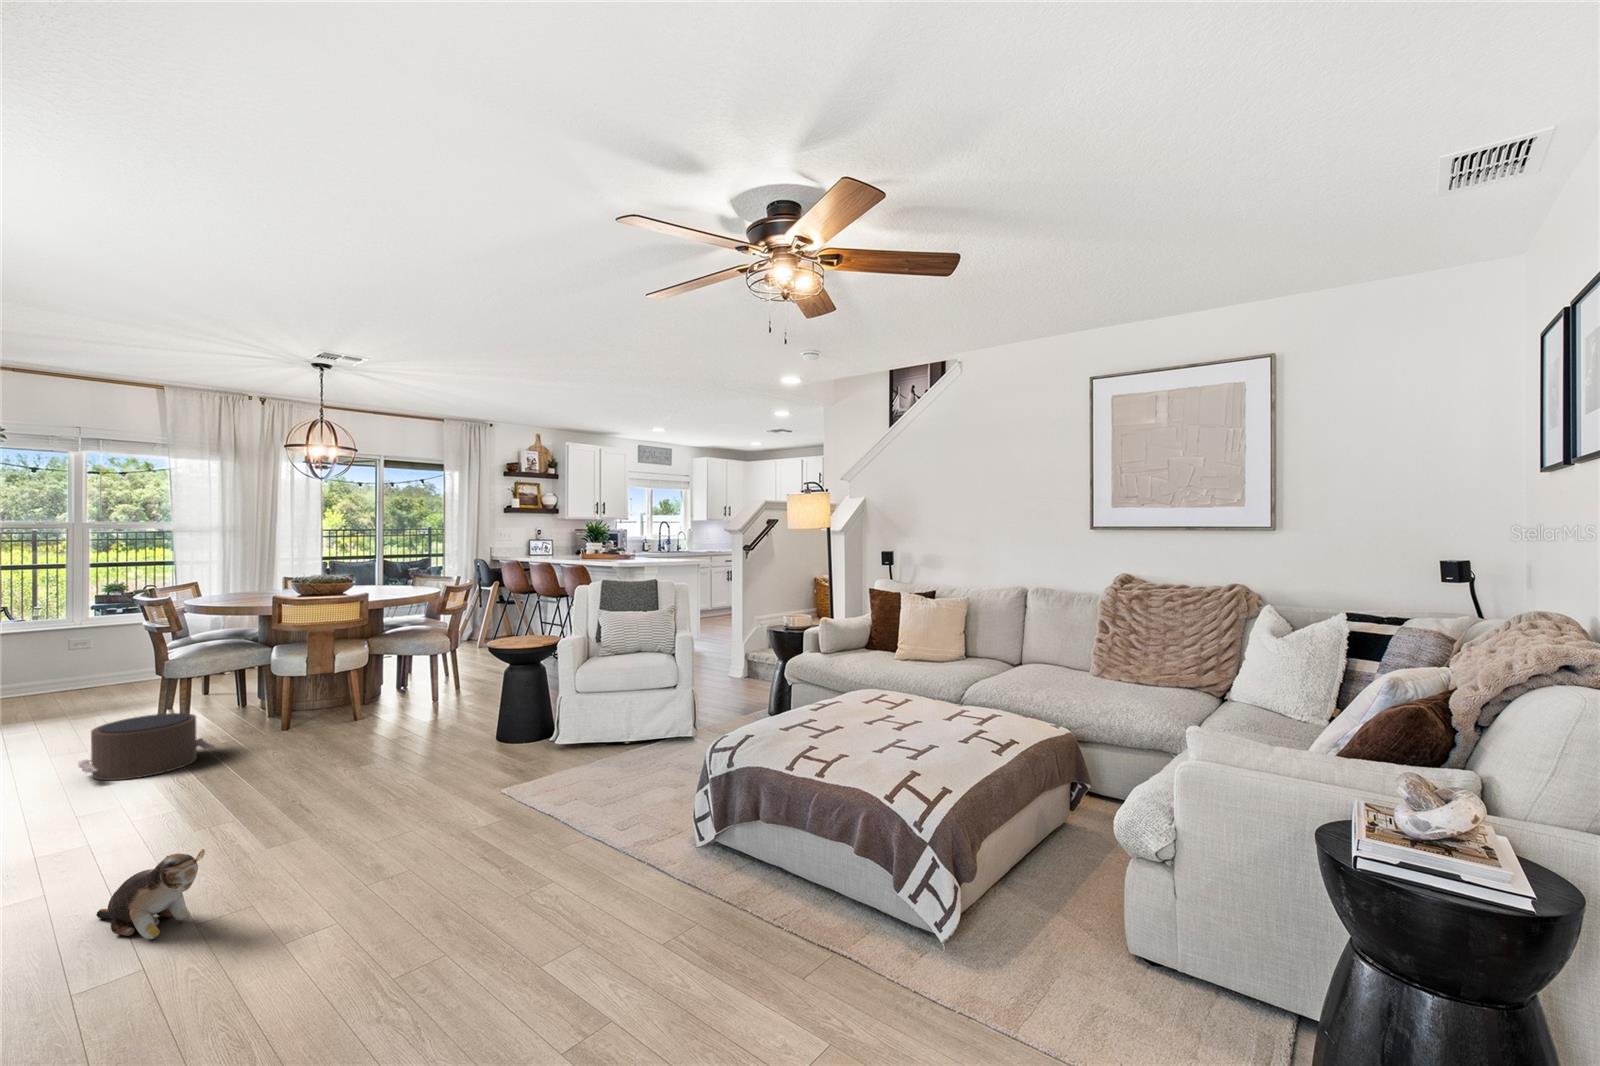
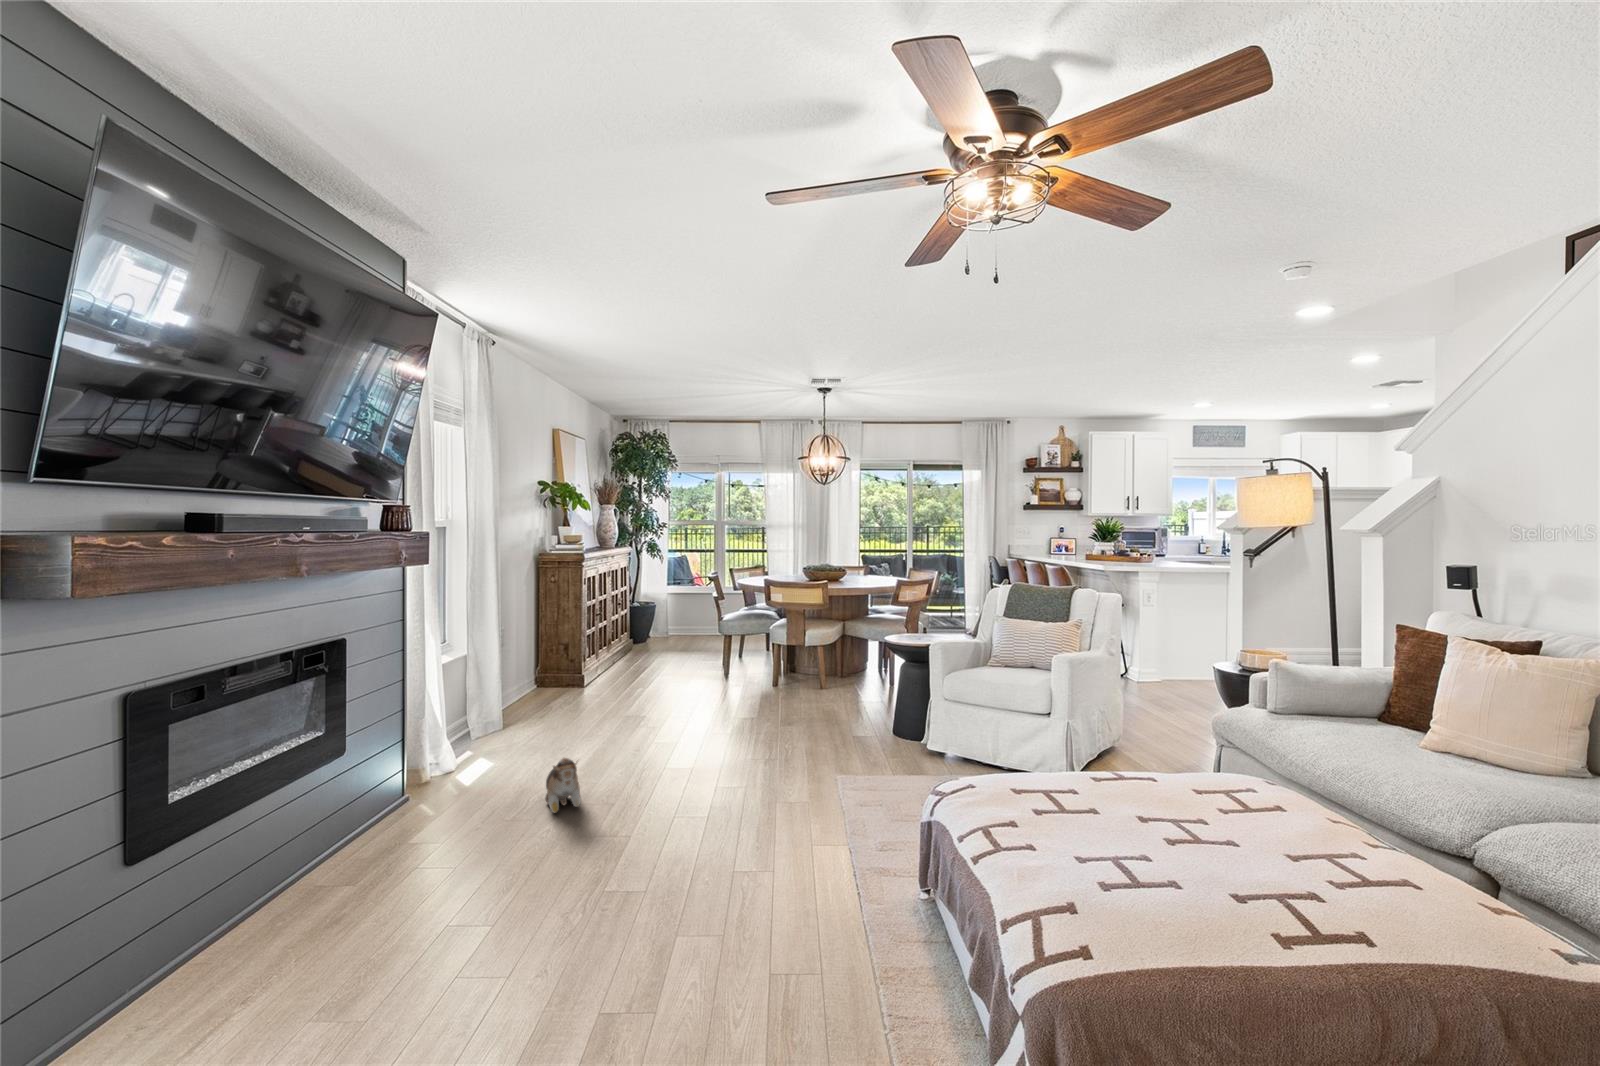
pouf: present [78,713,214,781] -> none [644,661,716,704]

